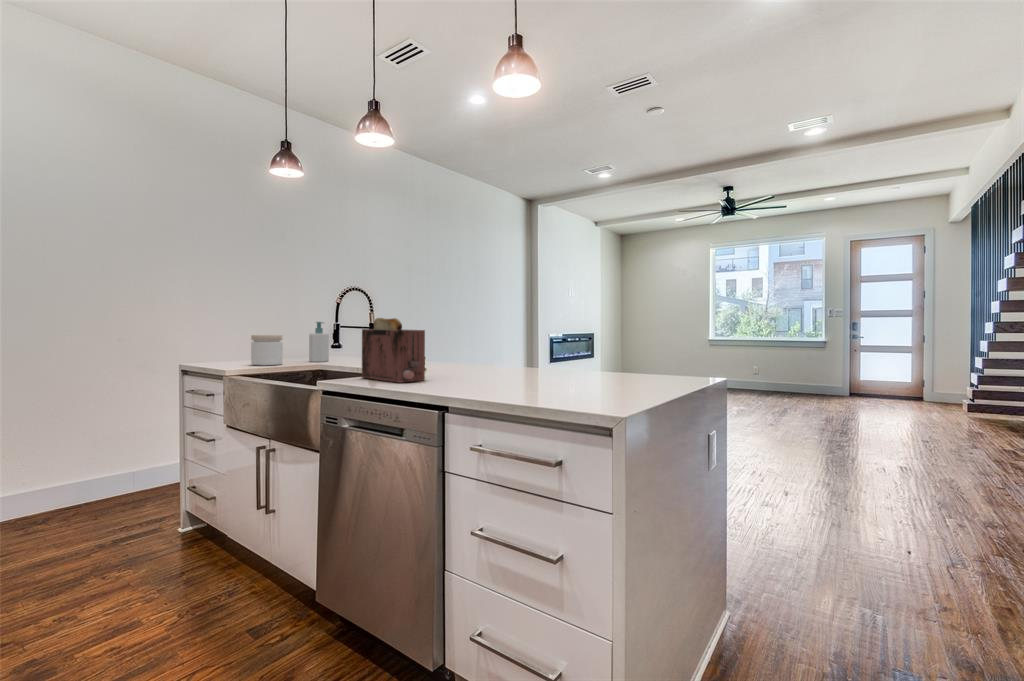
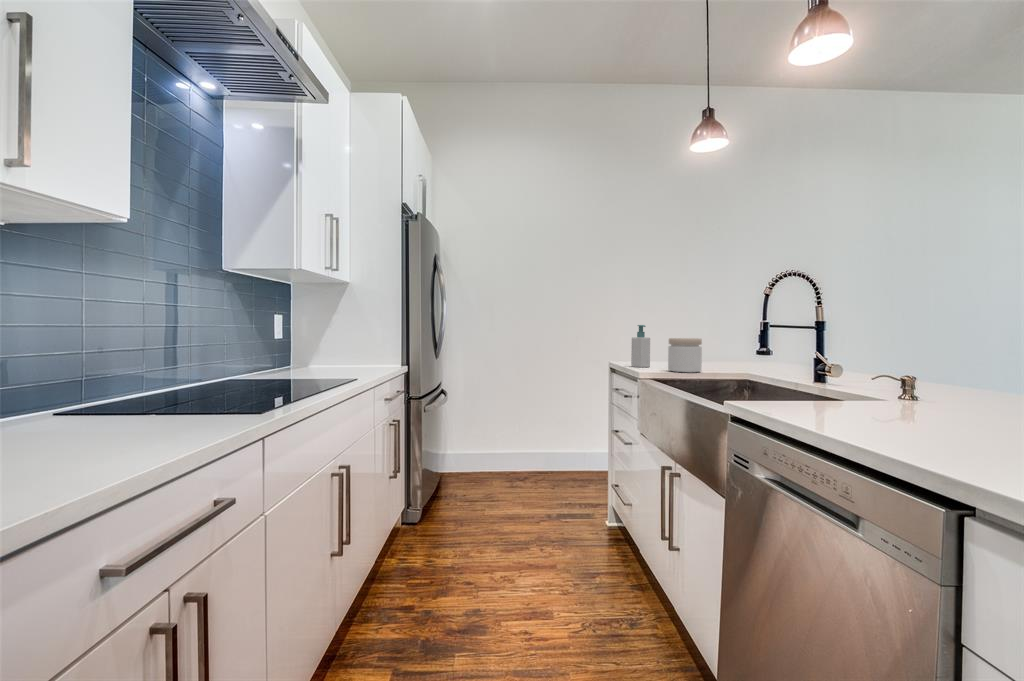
toaster: present [362,318,425,383] -> none [798,311,926,420]
soap bottle: present [309,322,329,362] -> present [631,325,650,367]

